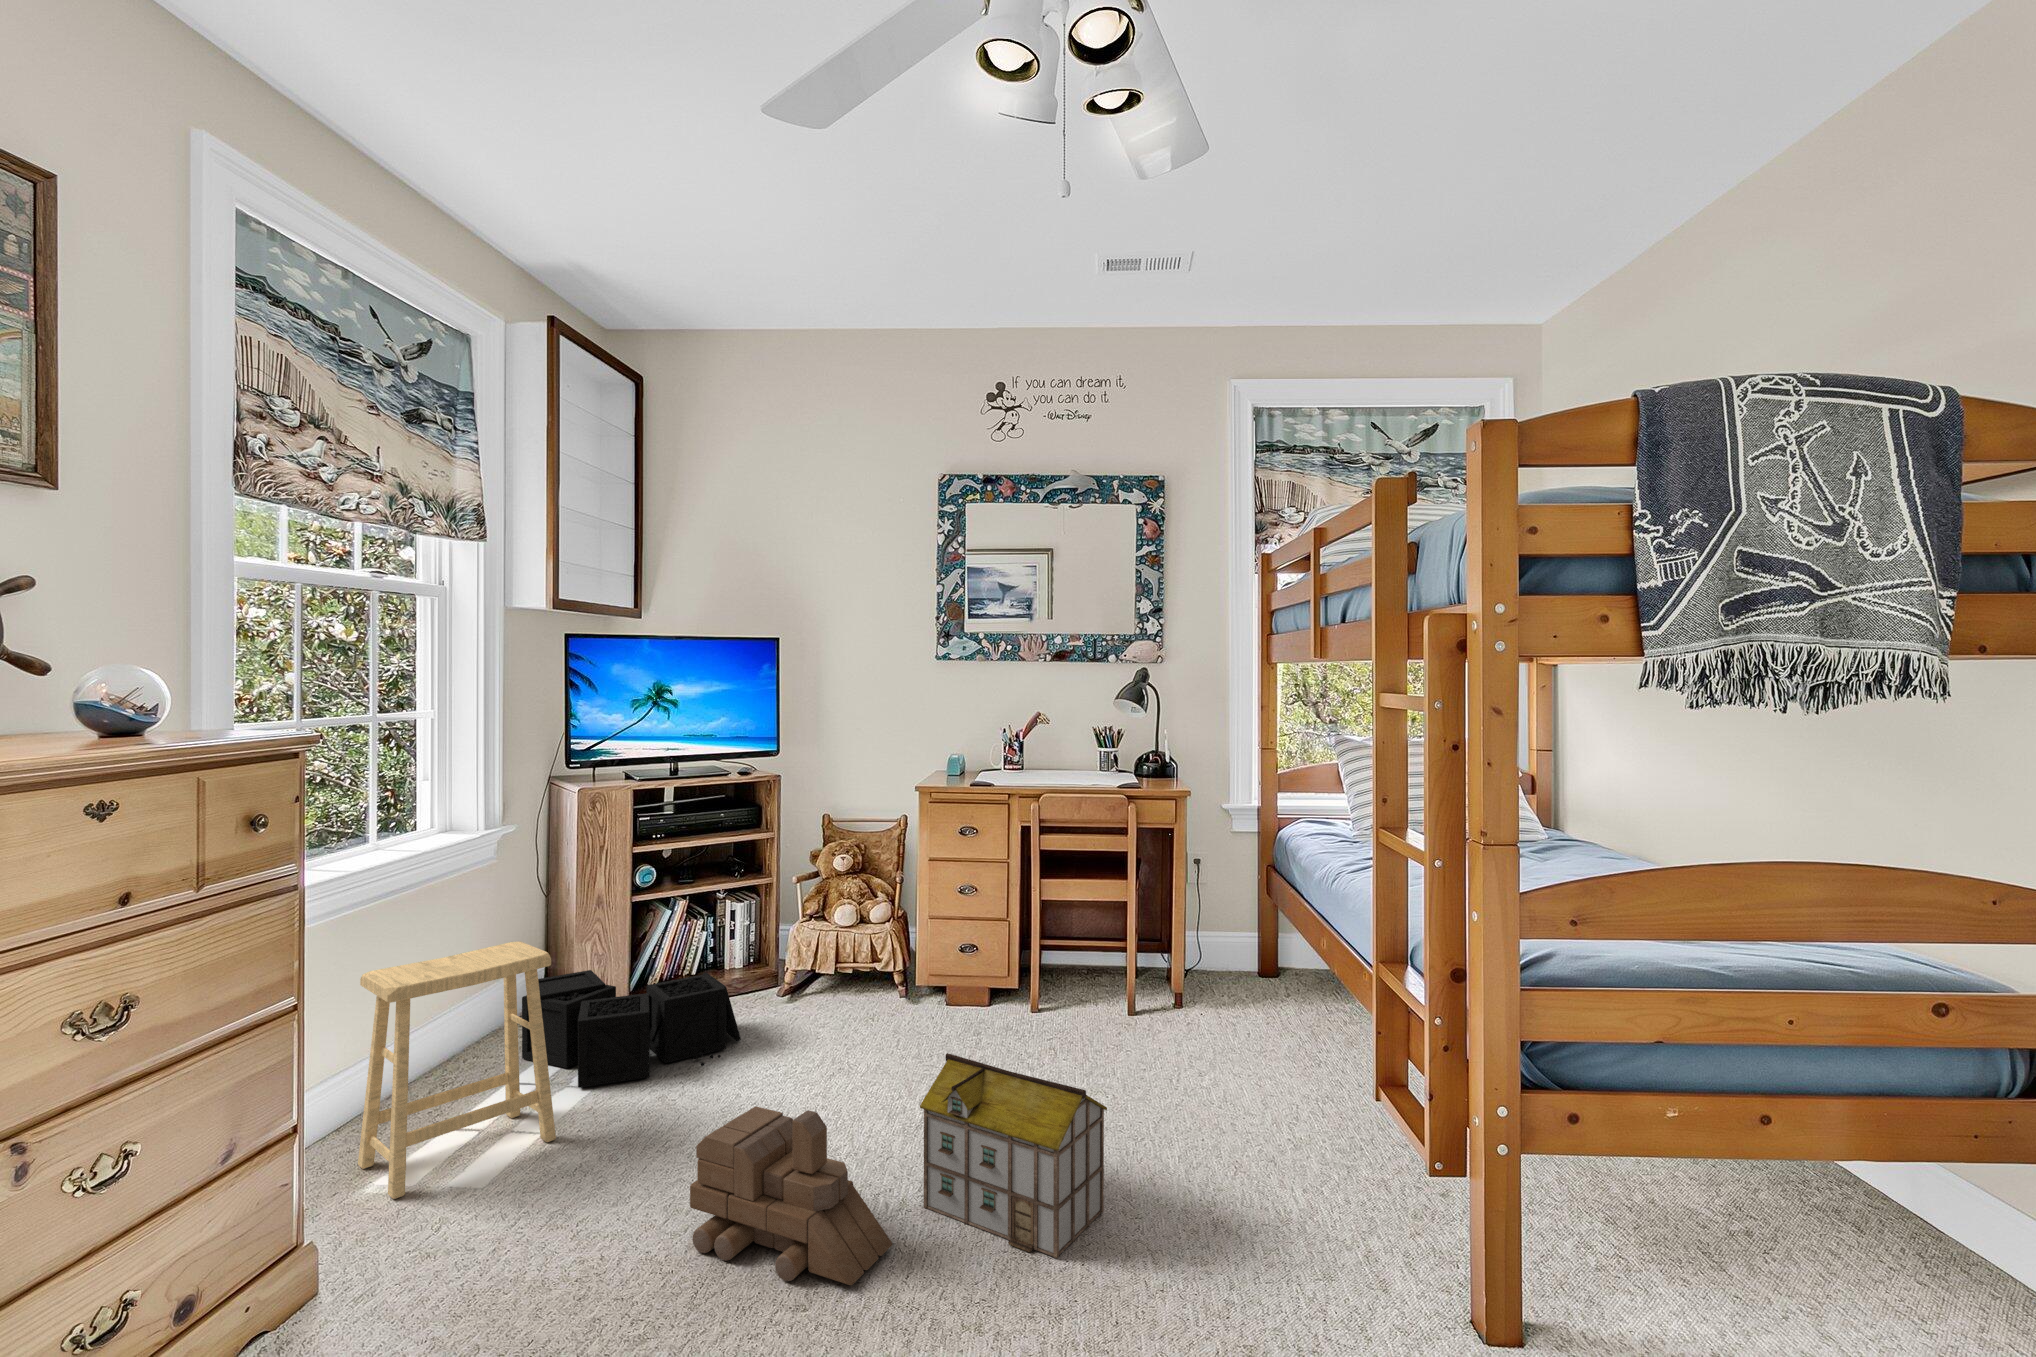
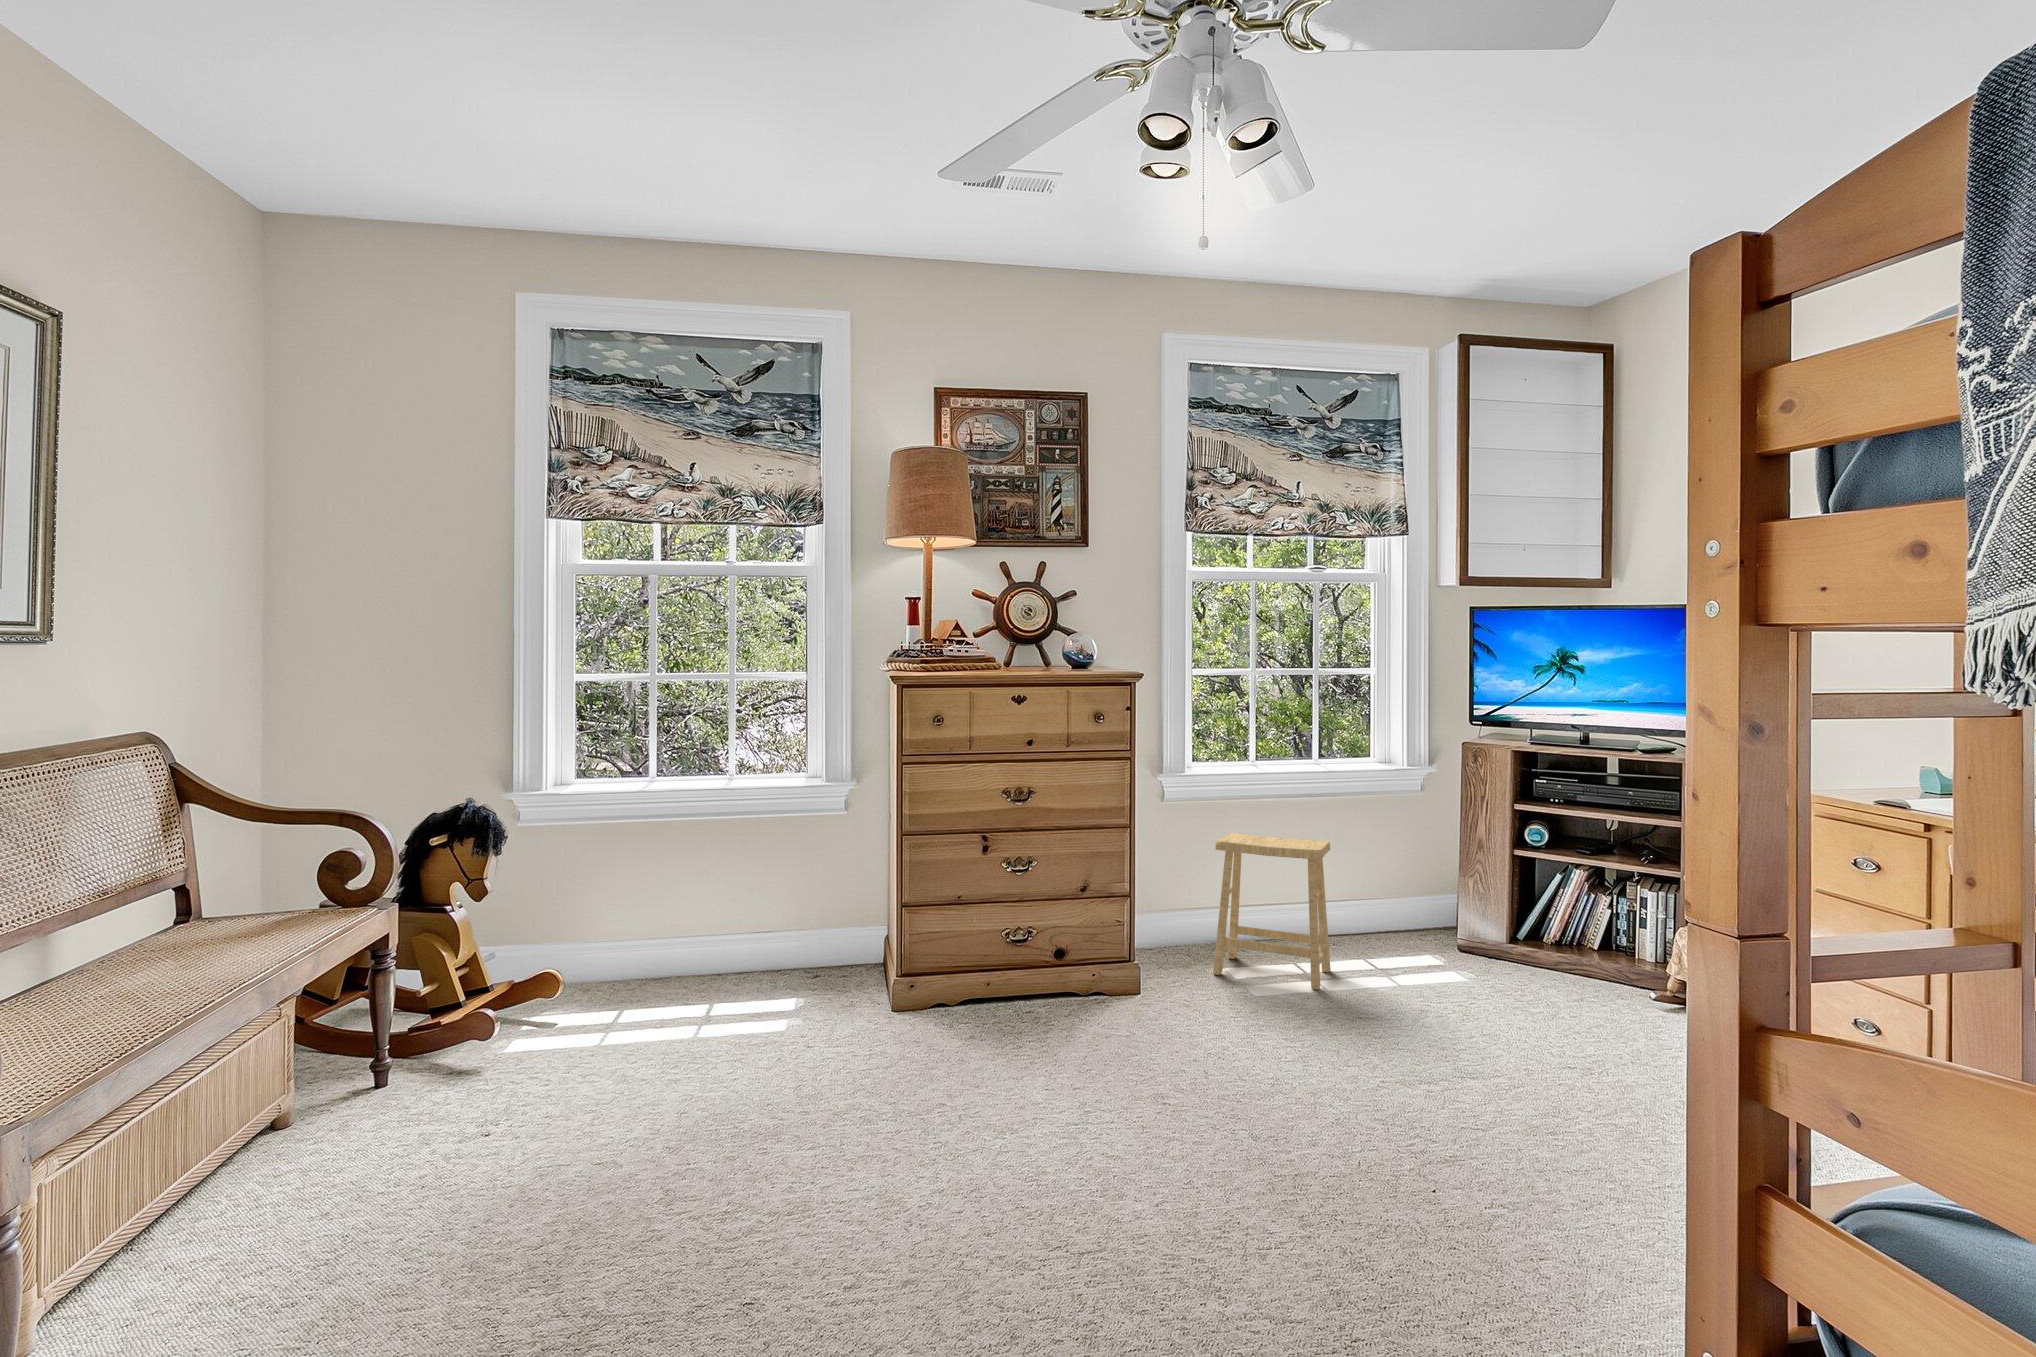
storage bin: present [522,970,741,1088] -> none [1381,894,1555,1003]
toy house: present [920,1053,1107,1258] -> none [1408,1010,1536,1228]
toy train: present [690,1106,893,1285] -> none [1262,985,1349,1127]

